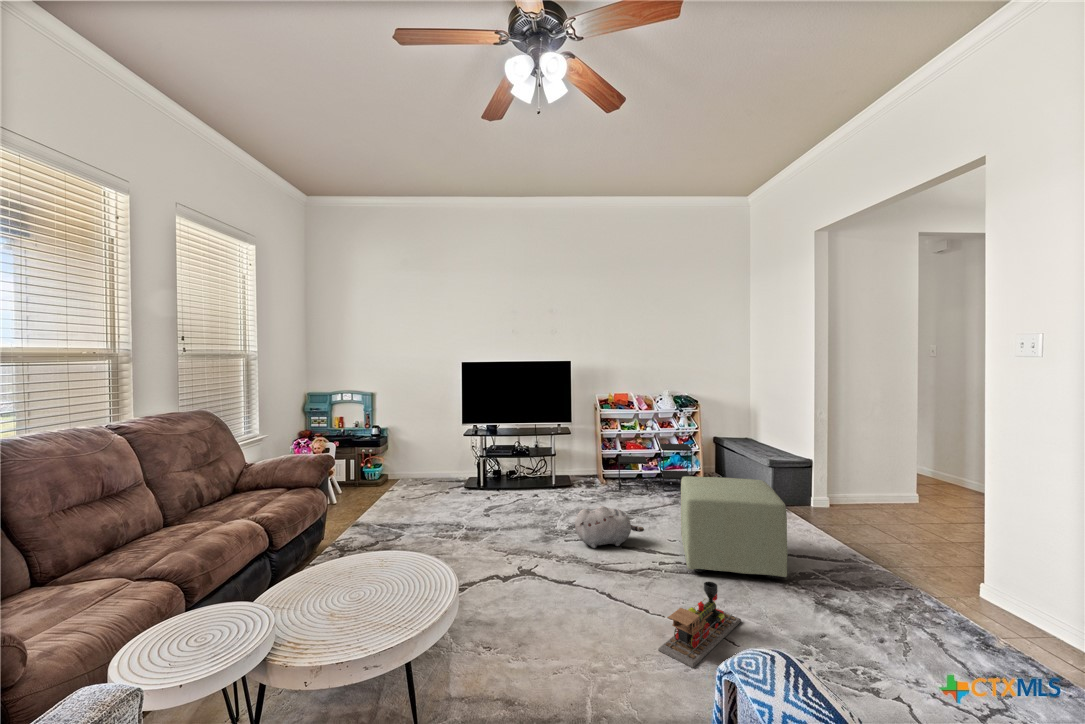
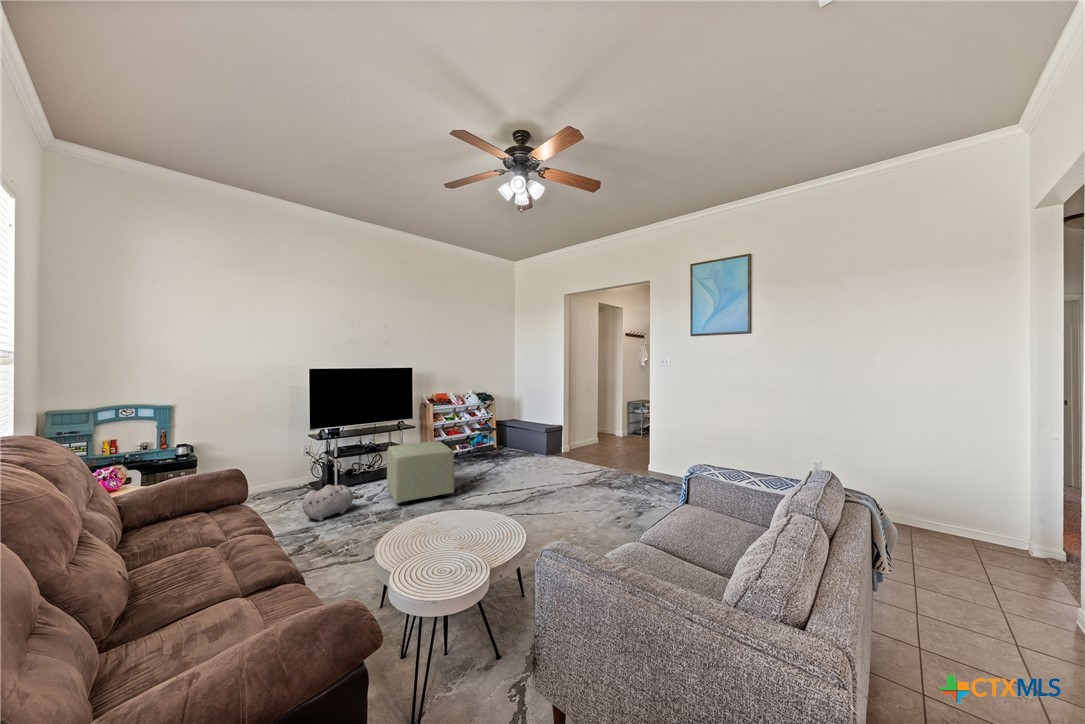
ottoman: present [681,476,788,578] -> present [387,441,454,504]
plush toy: present [575,506,644,548] -> present [302,485,364,521]
toy train: present [659,582,741,668] -> none [586,492,613,535]

